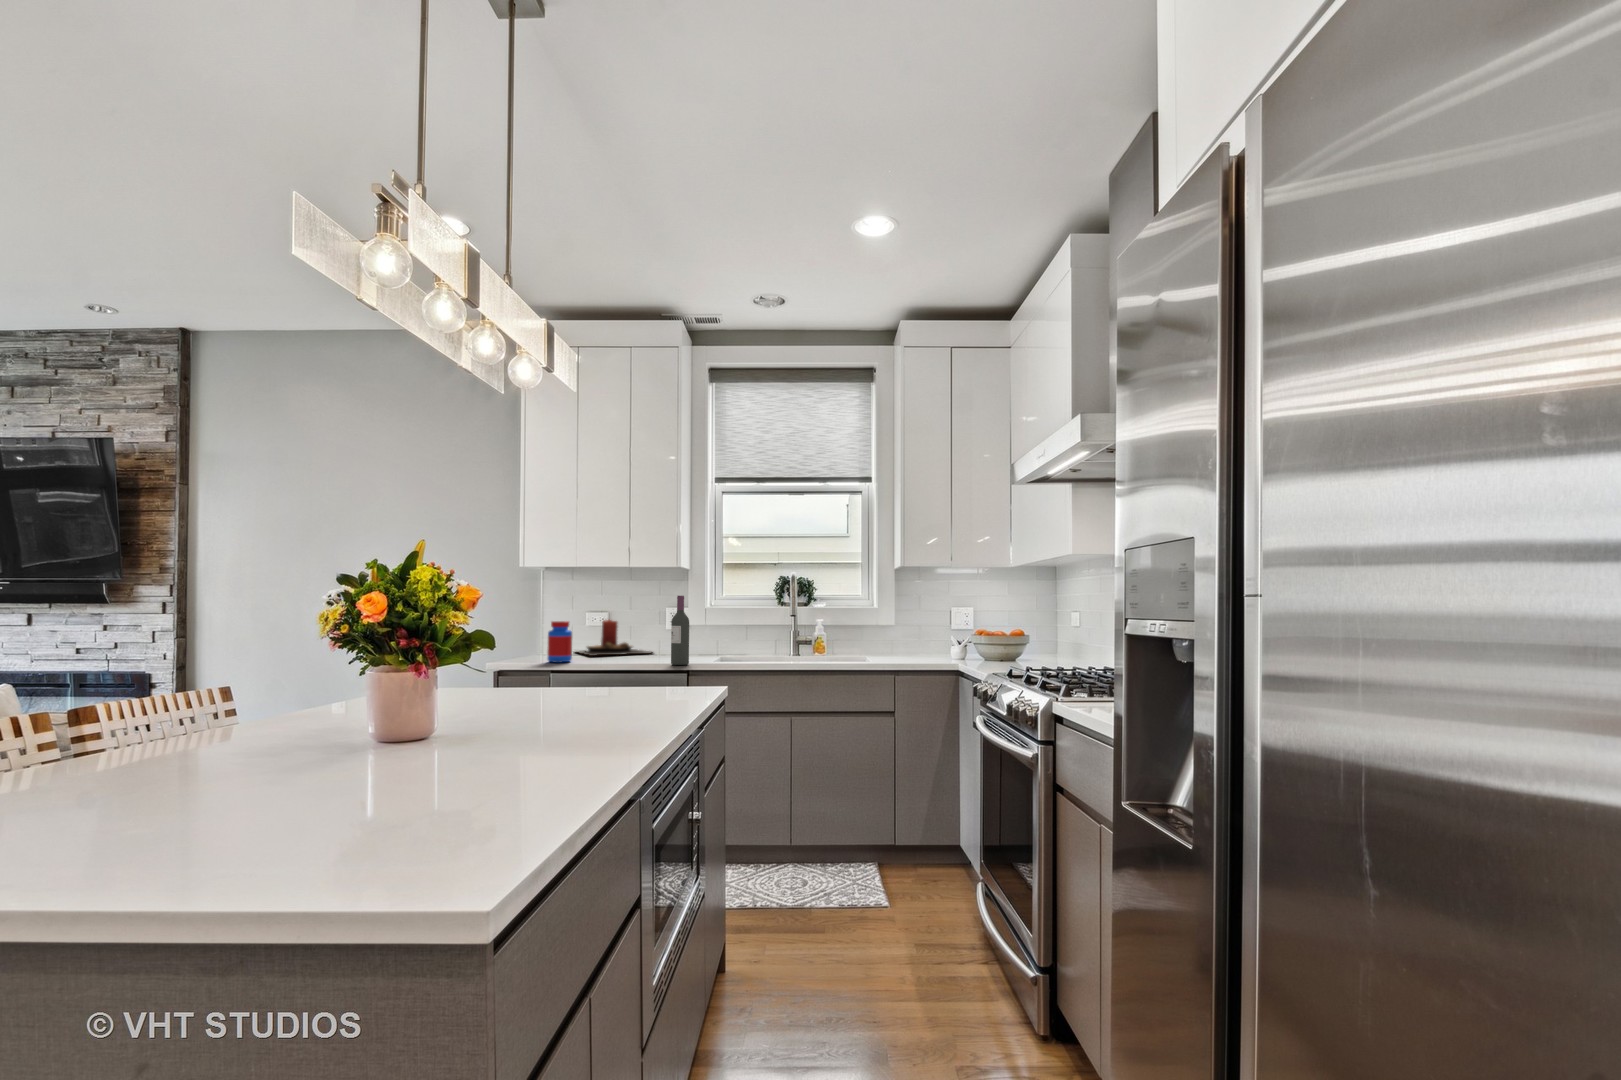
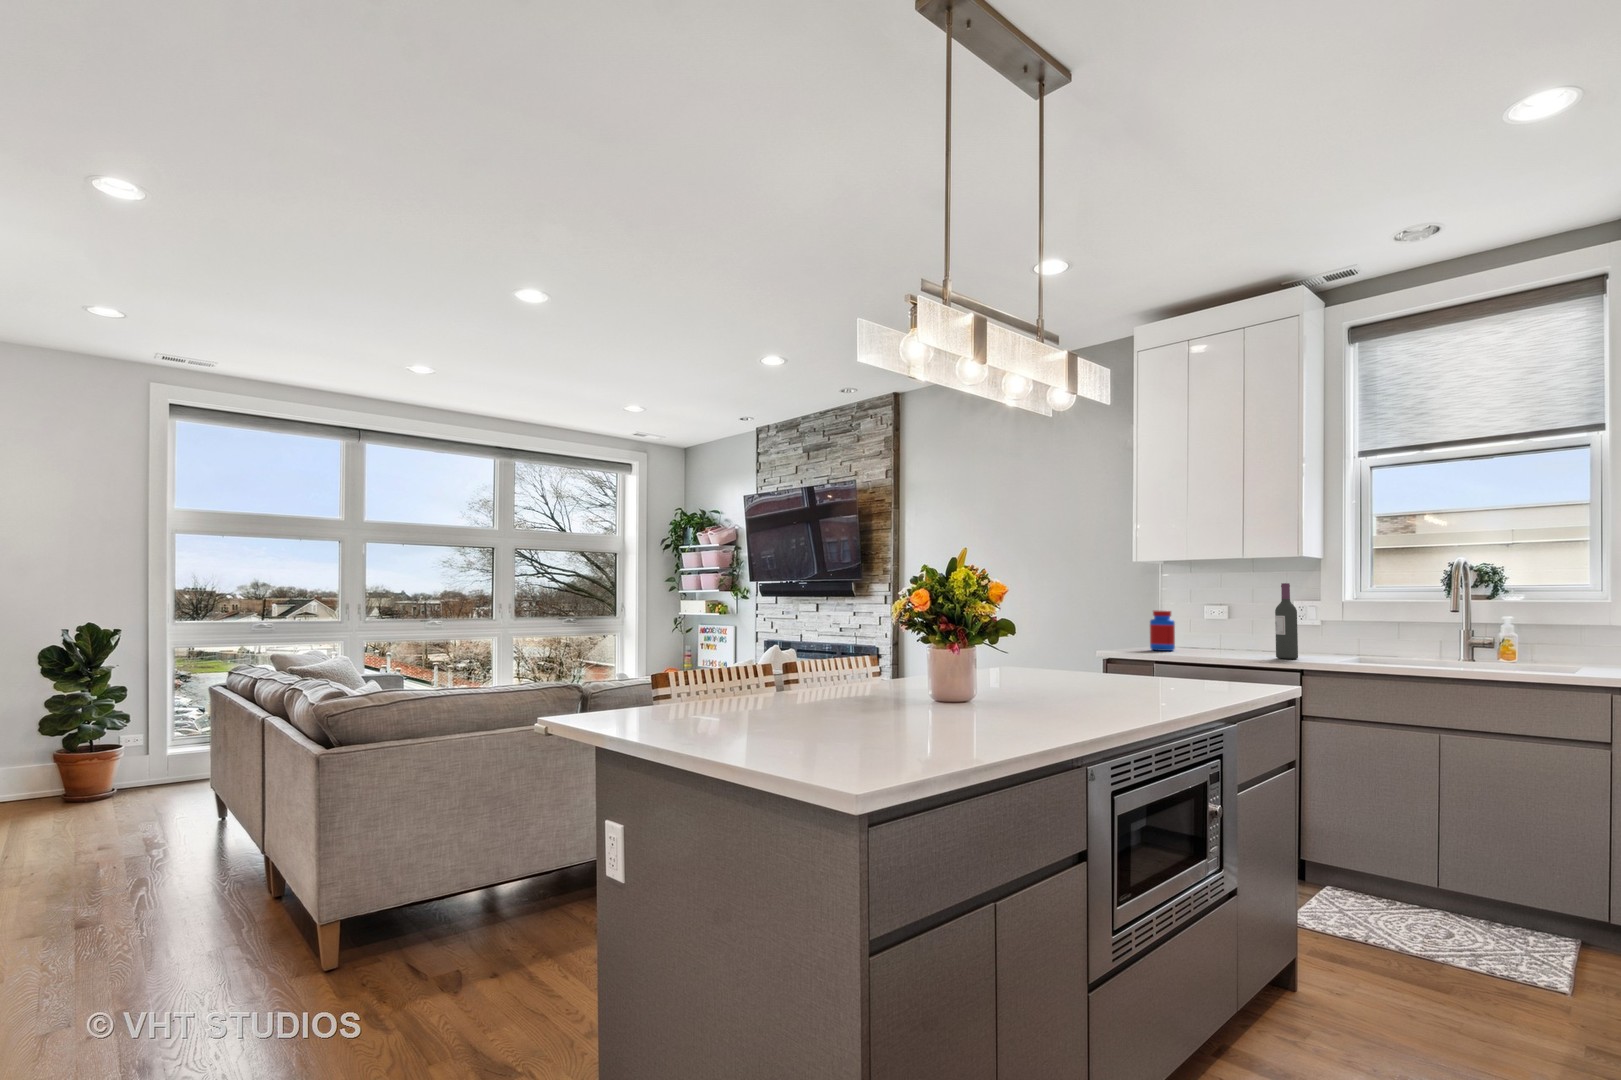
candle: present [577,620,652,656] -> none [1191,613,1277,650]

